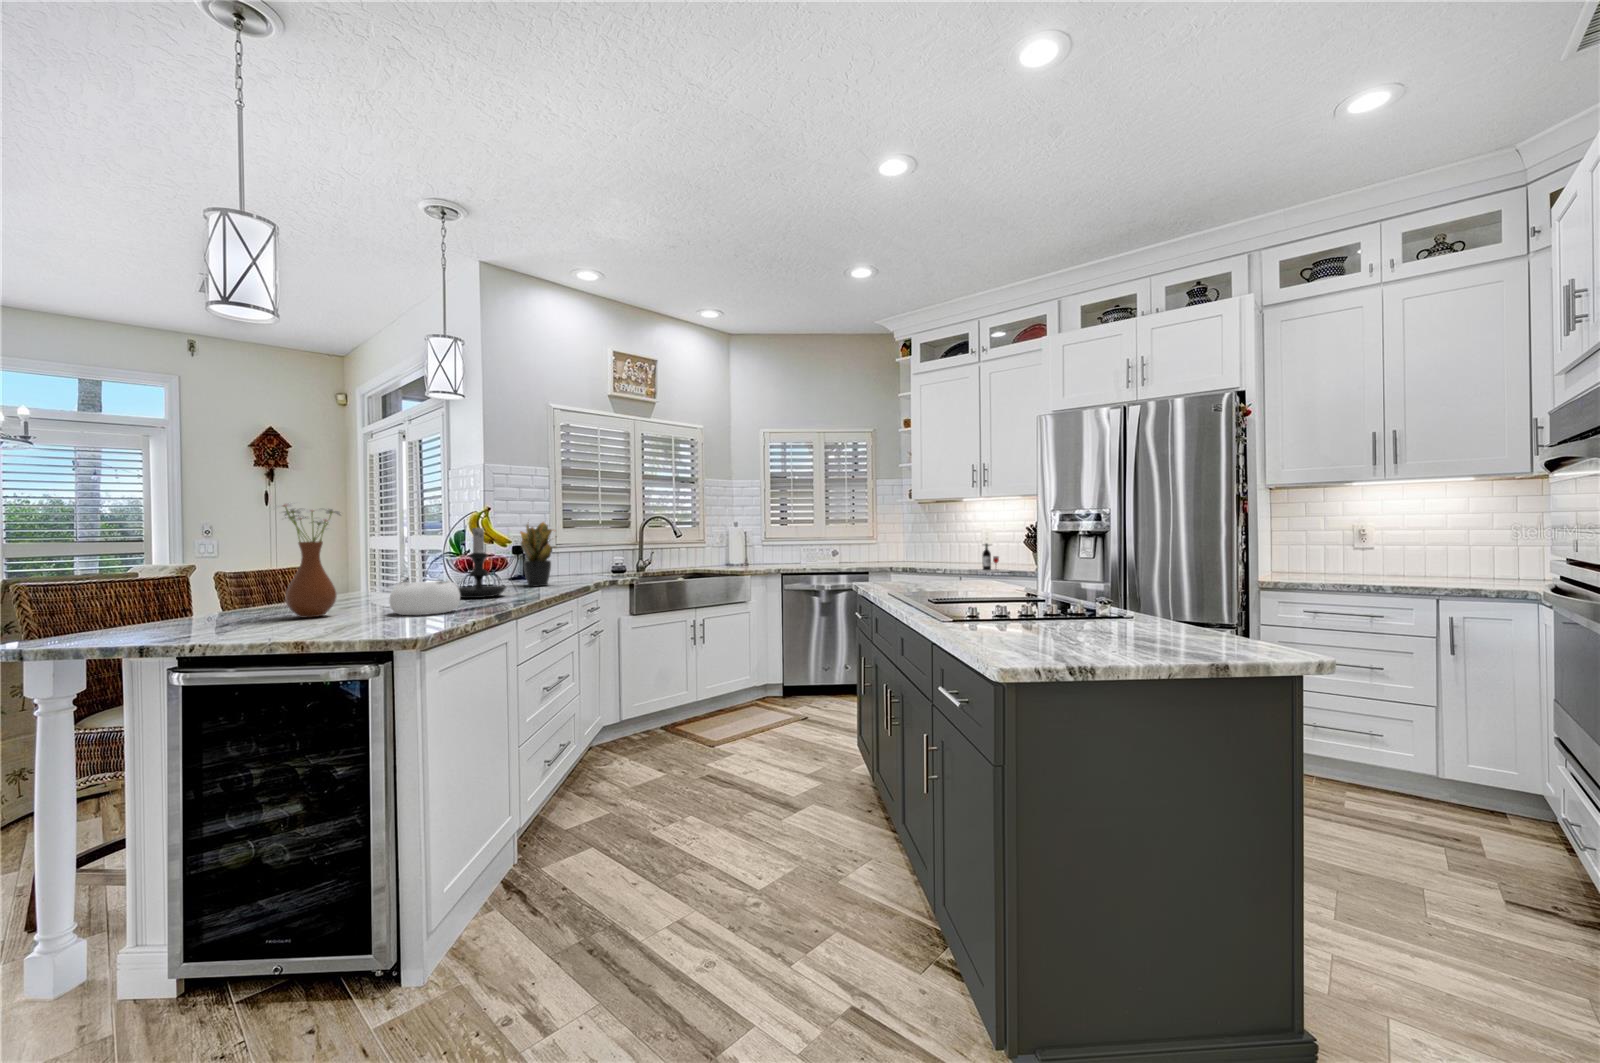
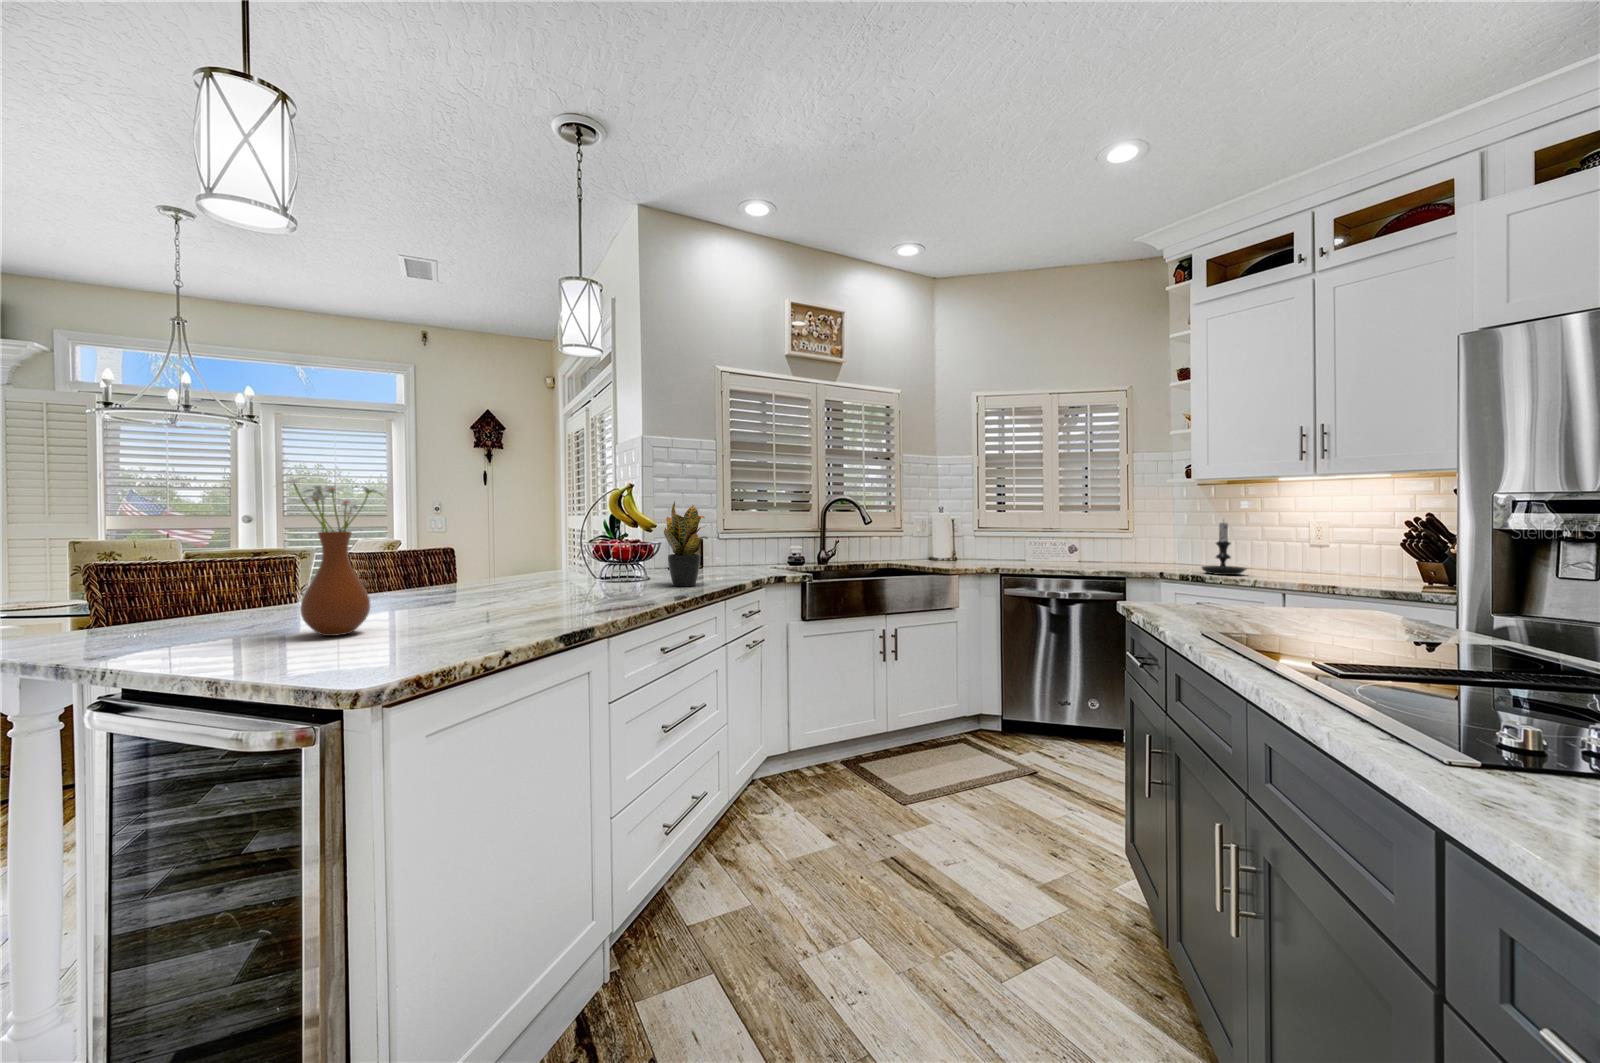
candle holder: present [458,528,507,598] -> present [1202,522,1247,575]
wine bottle: present [978,544,1010,572] -> none [1270,542,1365,586]
decorative bowl: present [389,578,460,615] -> none [426,584,525,641]

